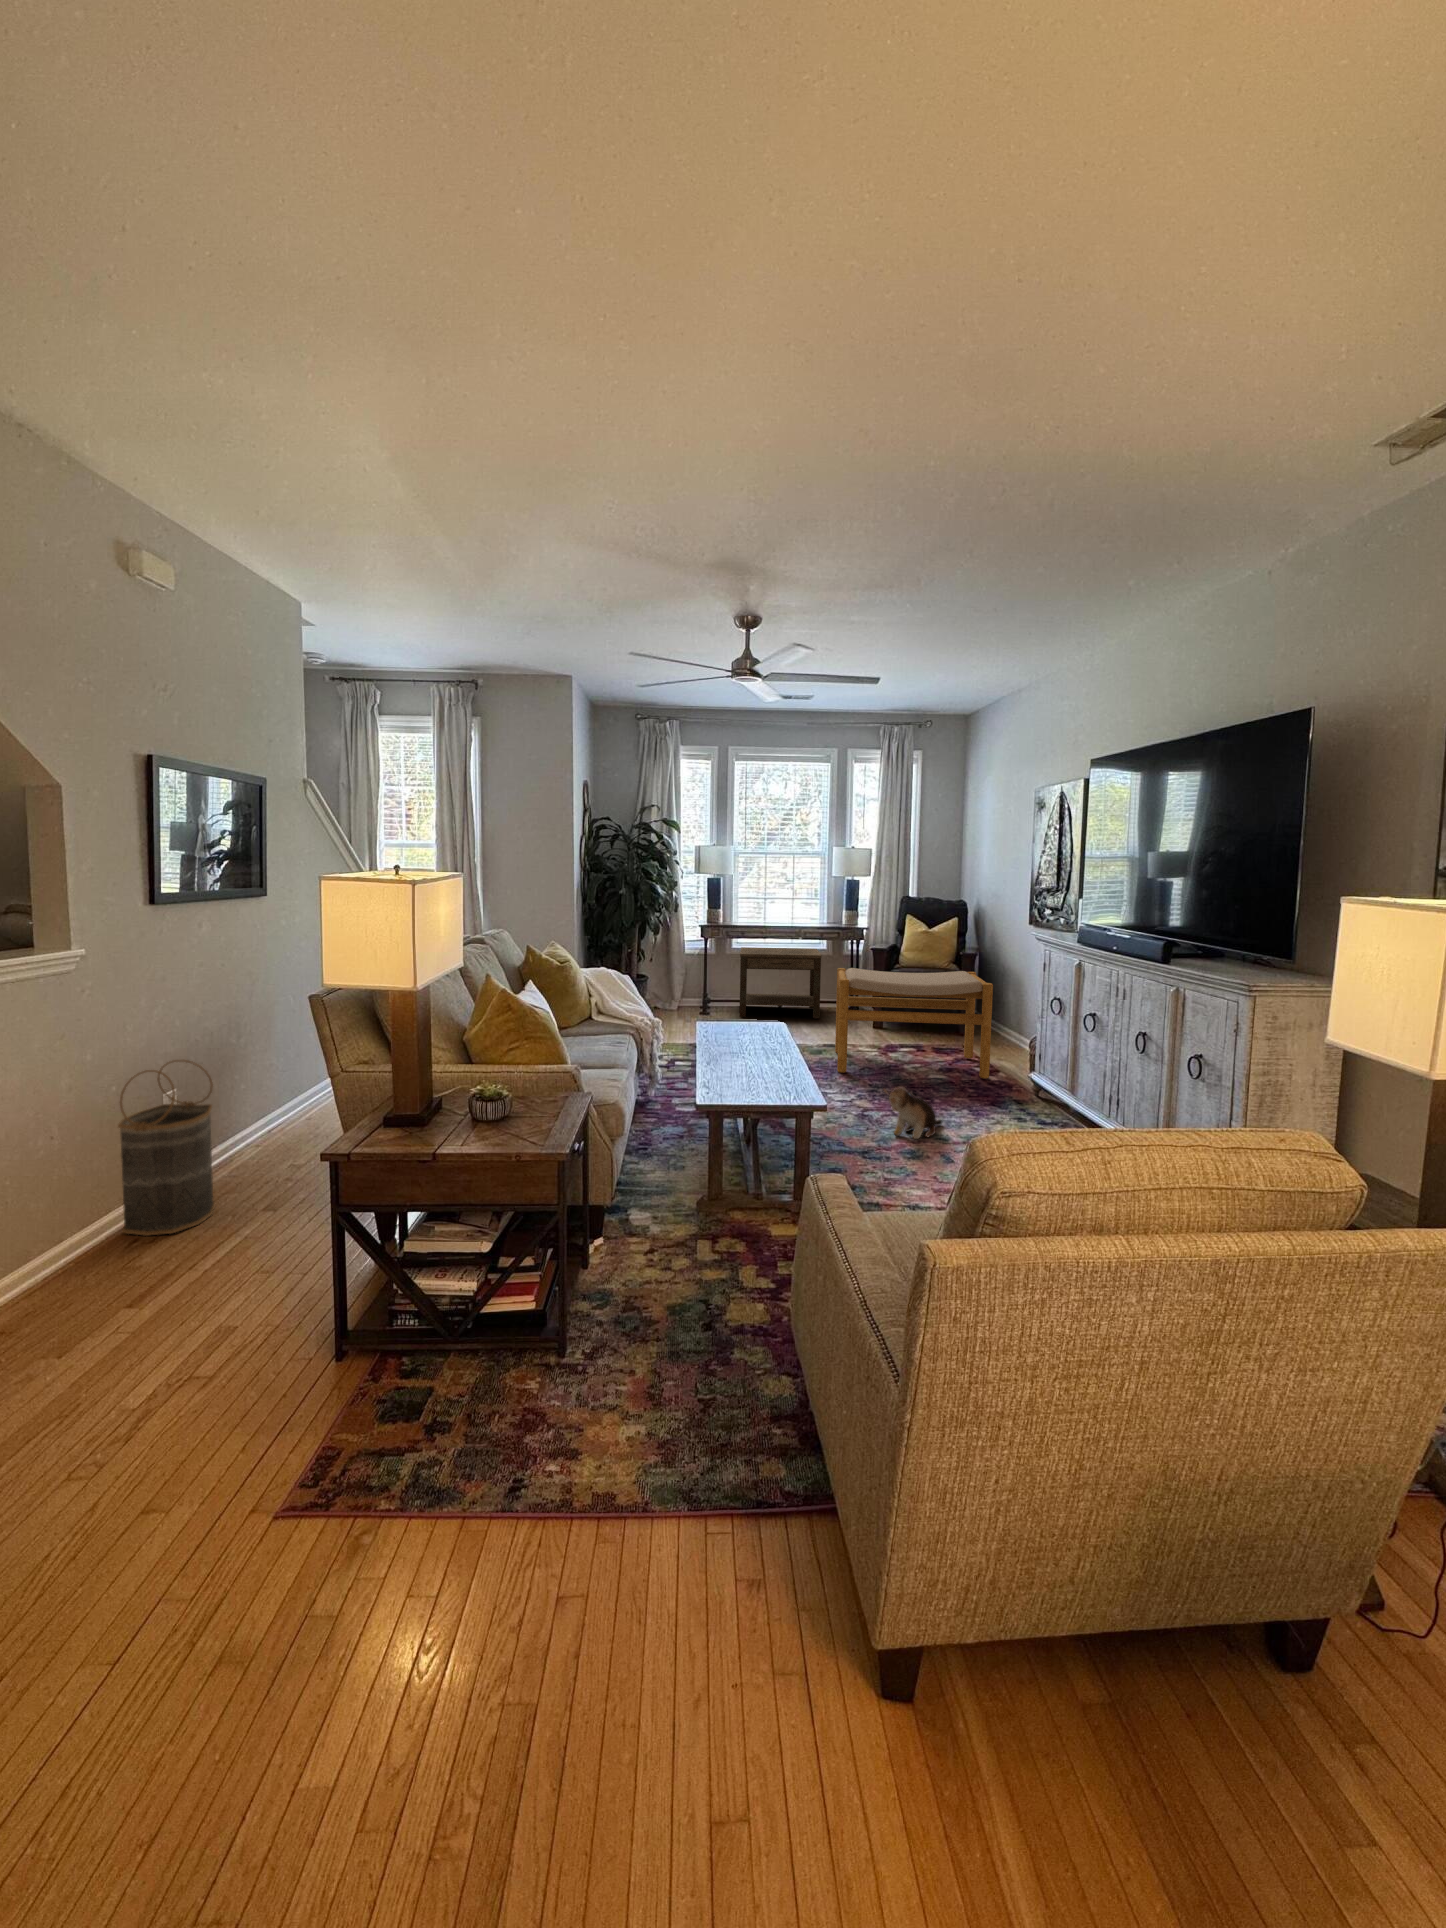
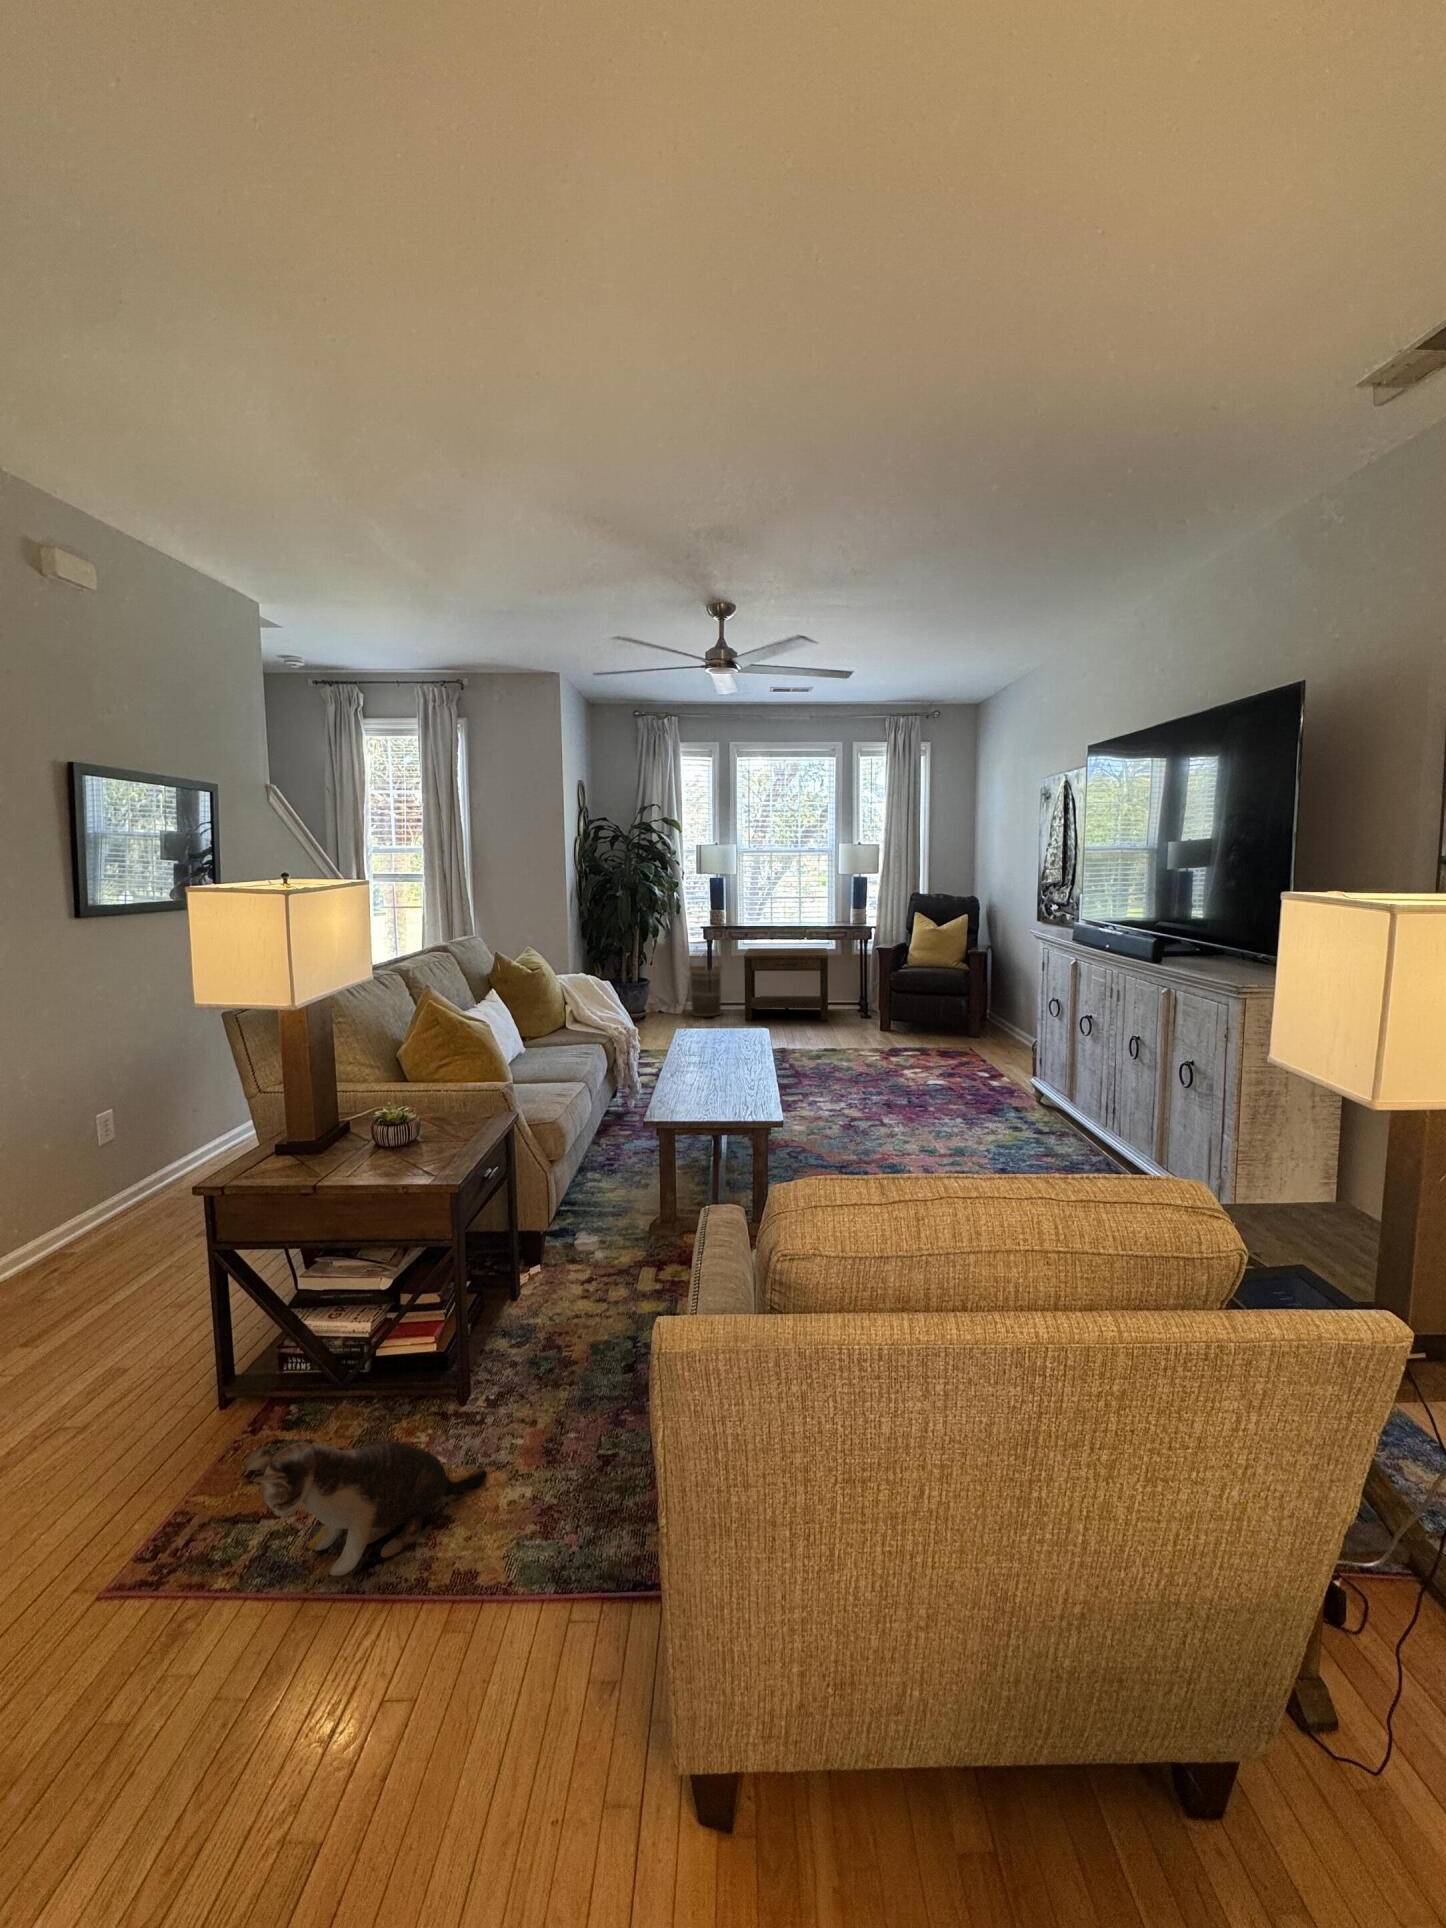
footstool: present [835,968,993,1079] -> none [832,970,993,1083]
basket: present [118,1060,215,1236] -> present [690,947,722,1016]
plush toy: present [884,1087,942,1139] -> present [244,1441,487,1576]

